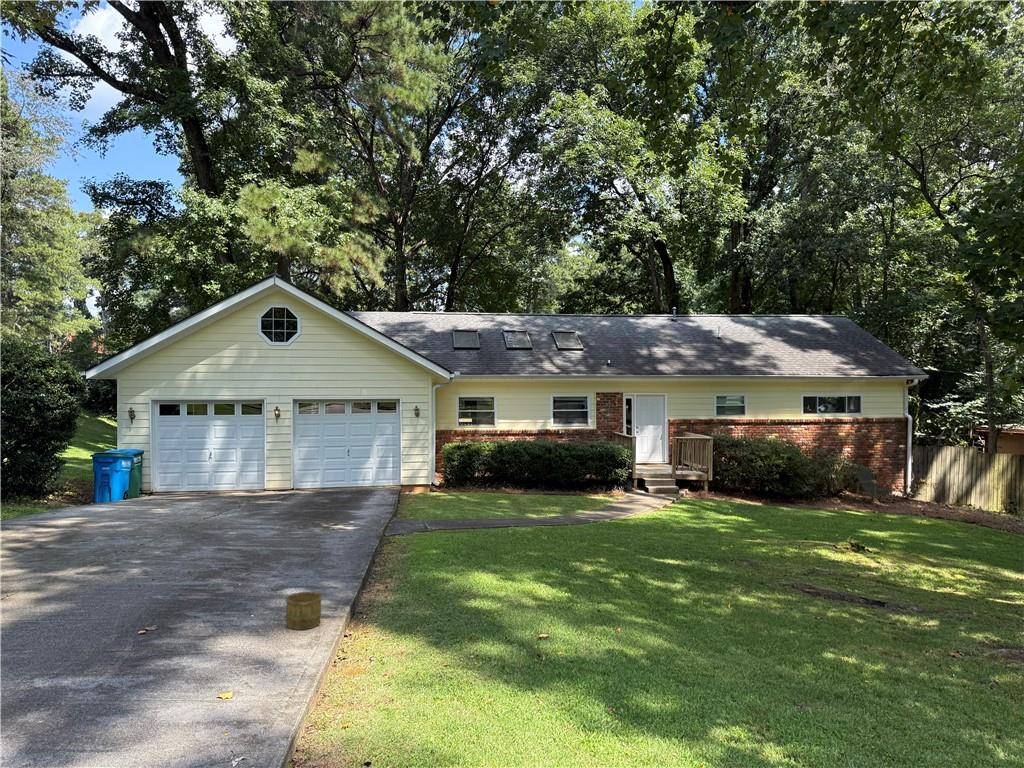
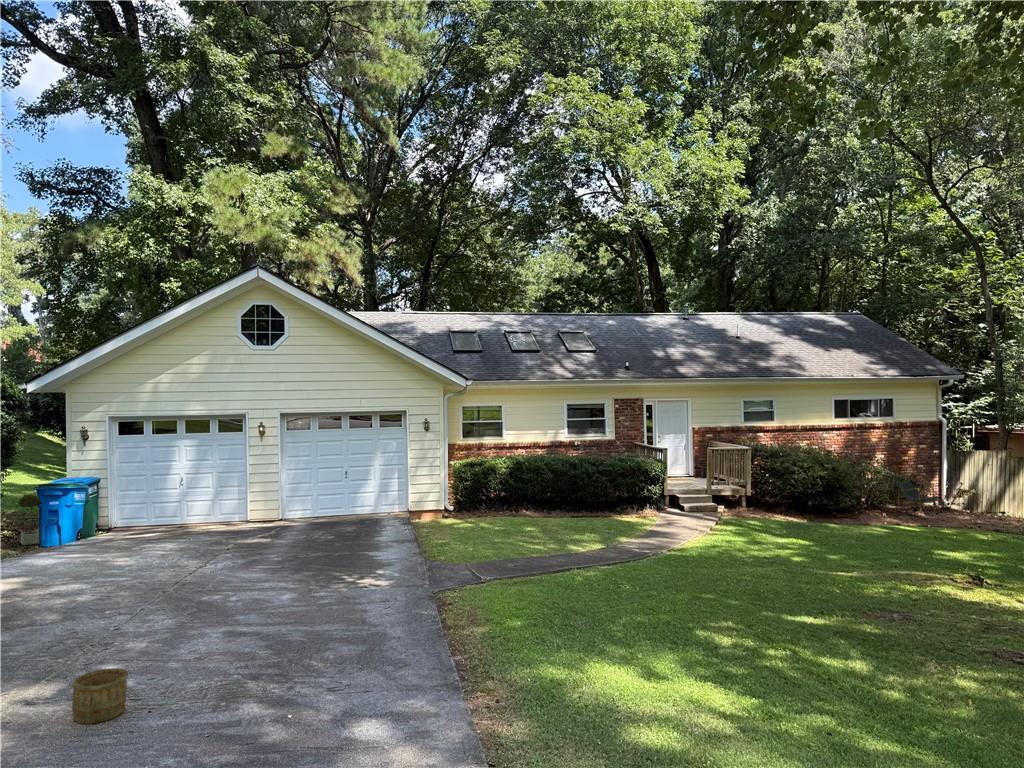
potted tree: none [76,460,97,501] -> present [18,494,43,545]
wooden bucket: present [286,592,322,630] -> present [72,668,128,724]

